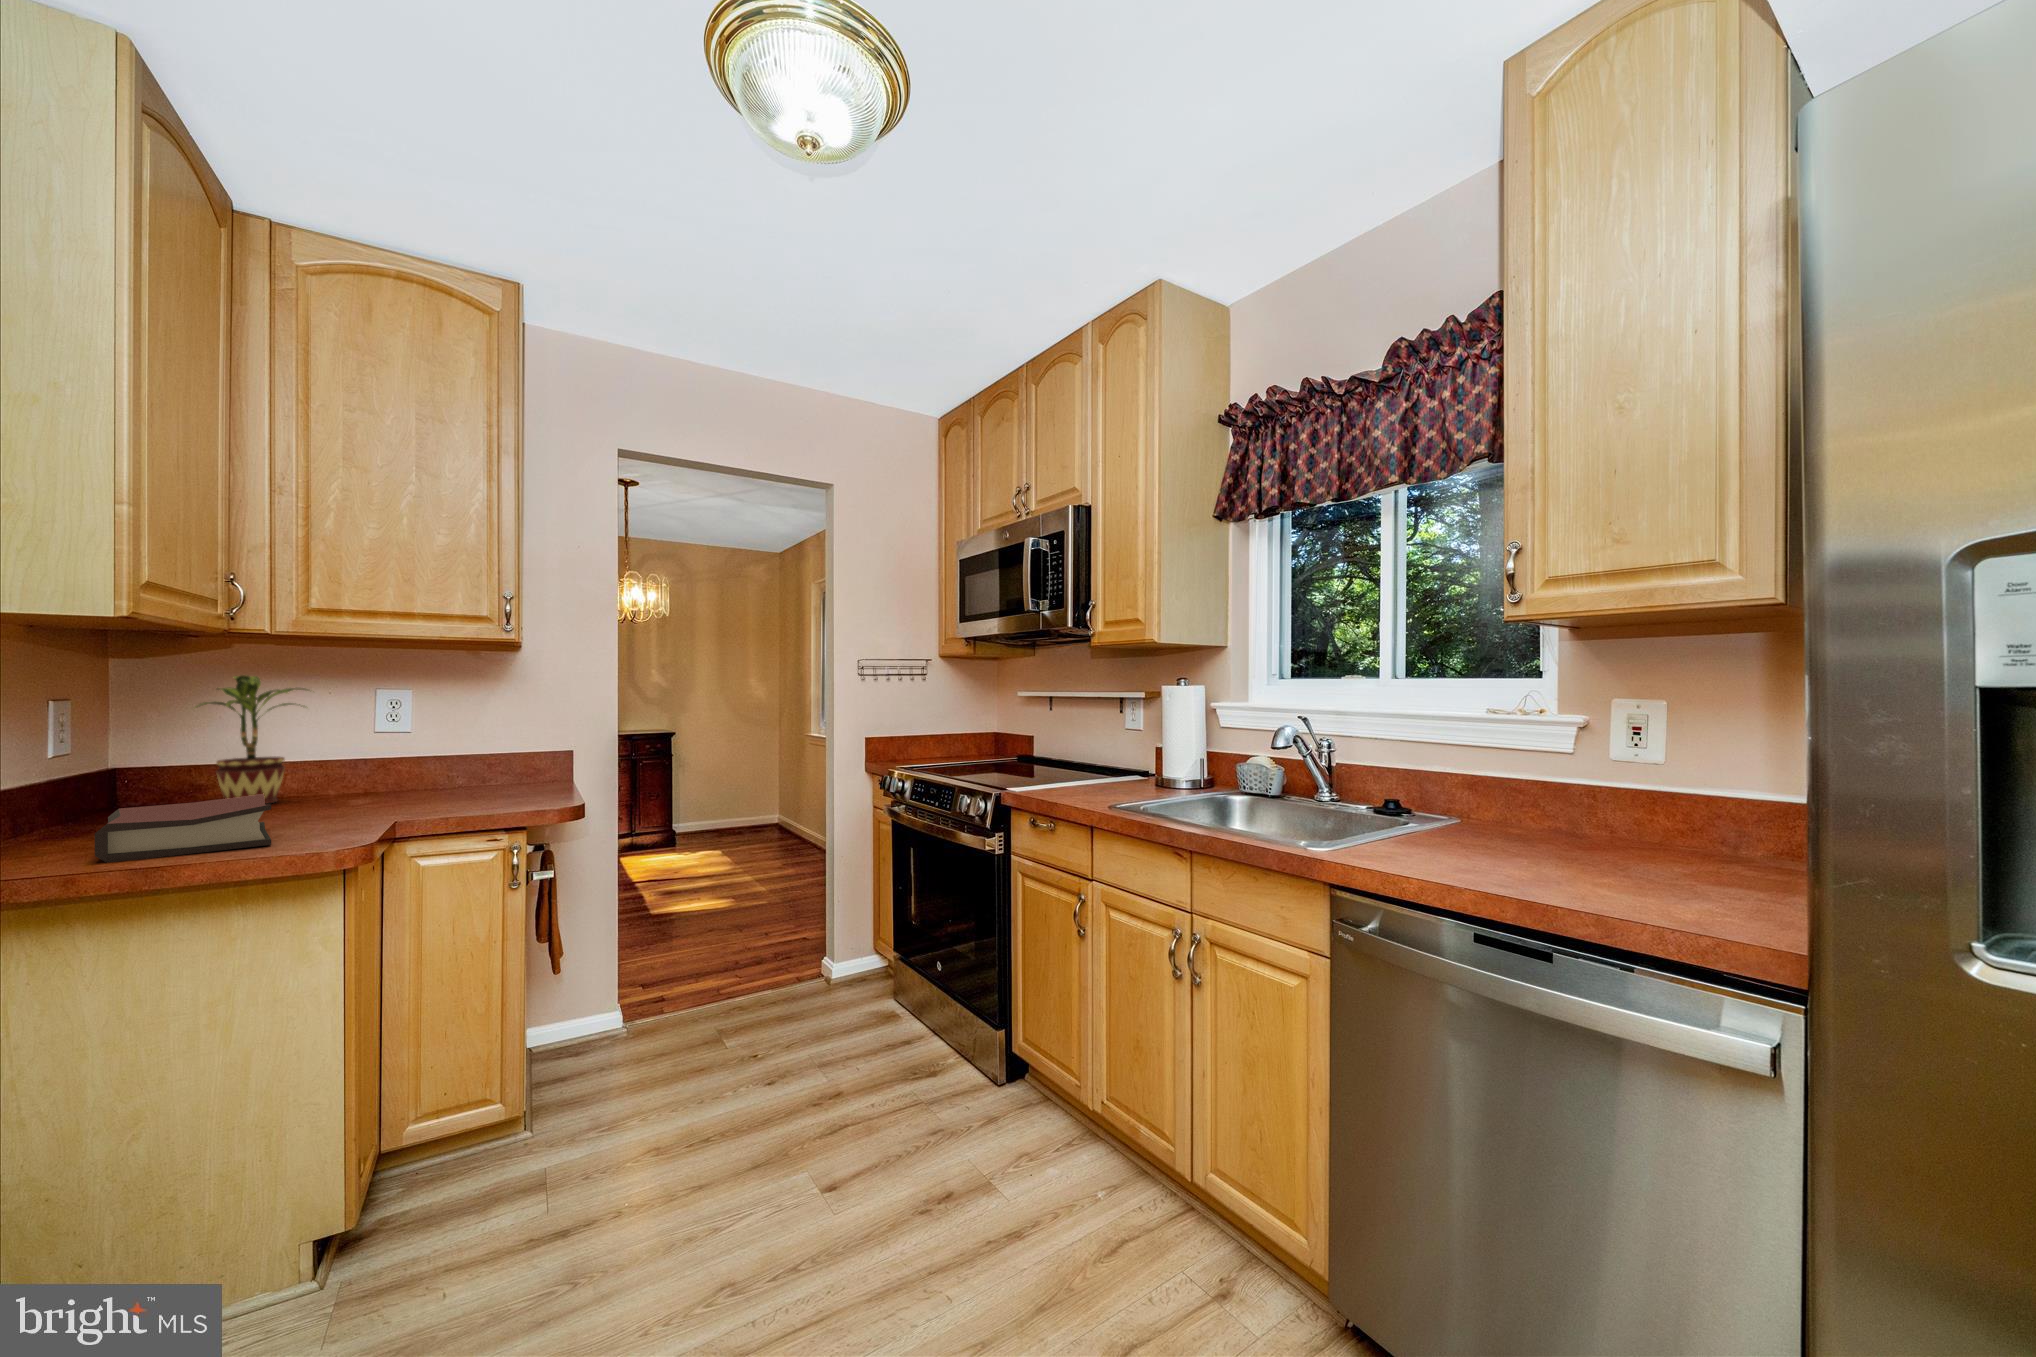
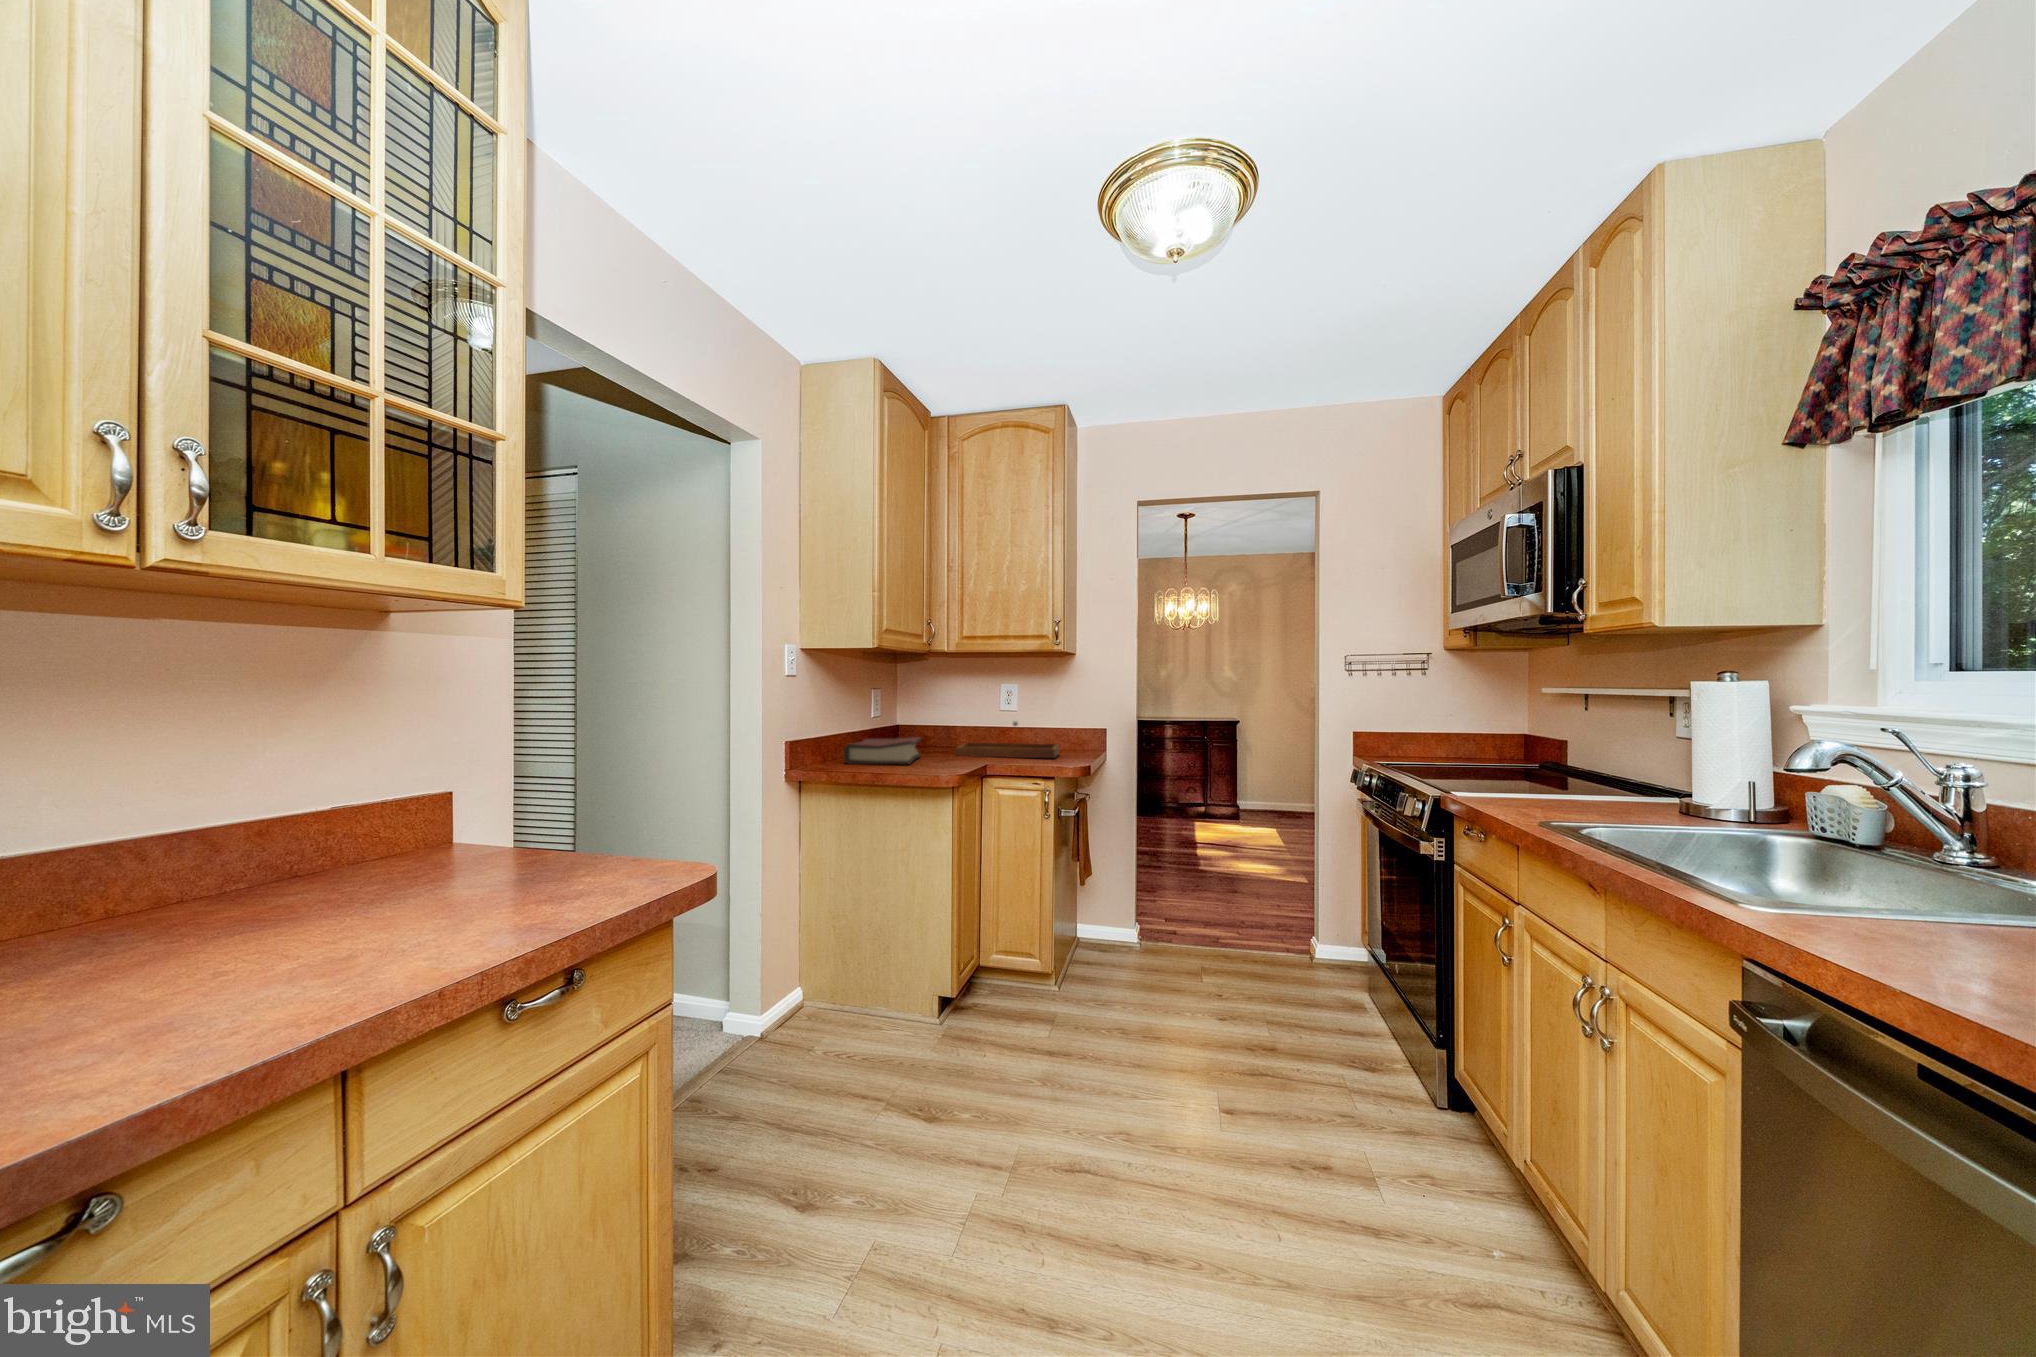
potted plant: present [194,675,307,804] -> none [912,670,968,746]
tray: none [333,753,524,819] -> present [956,721,1059,758]

